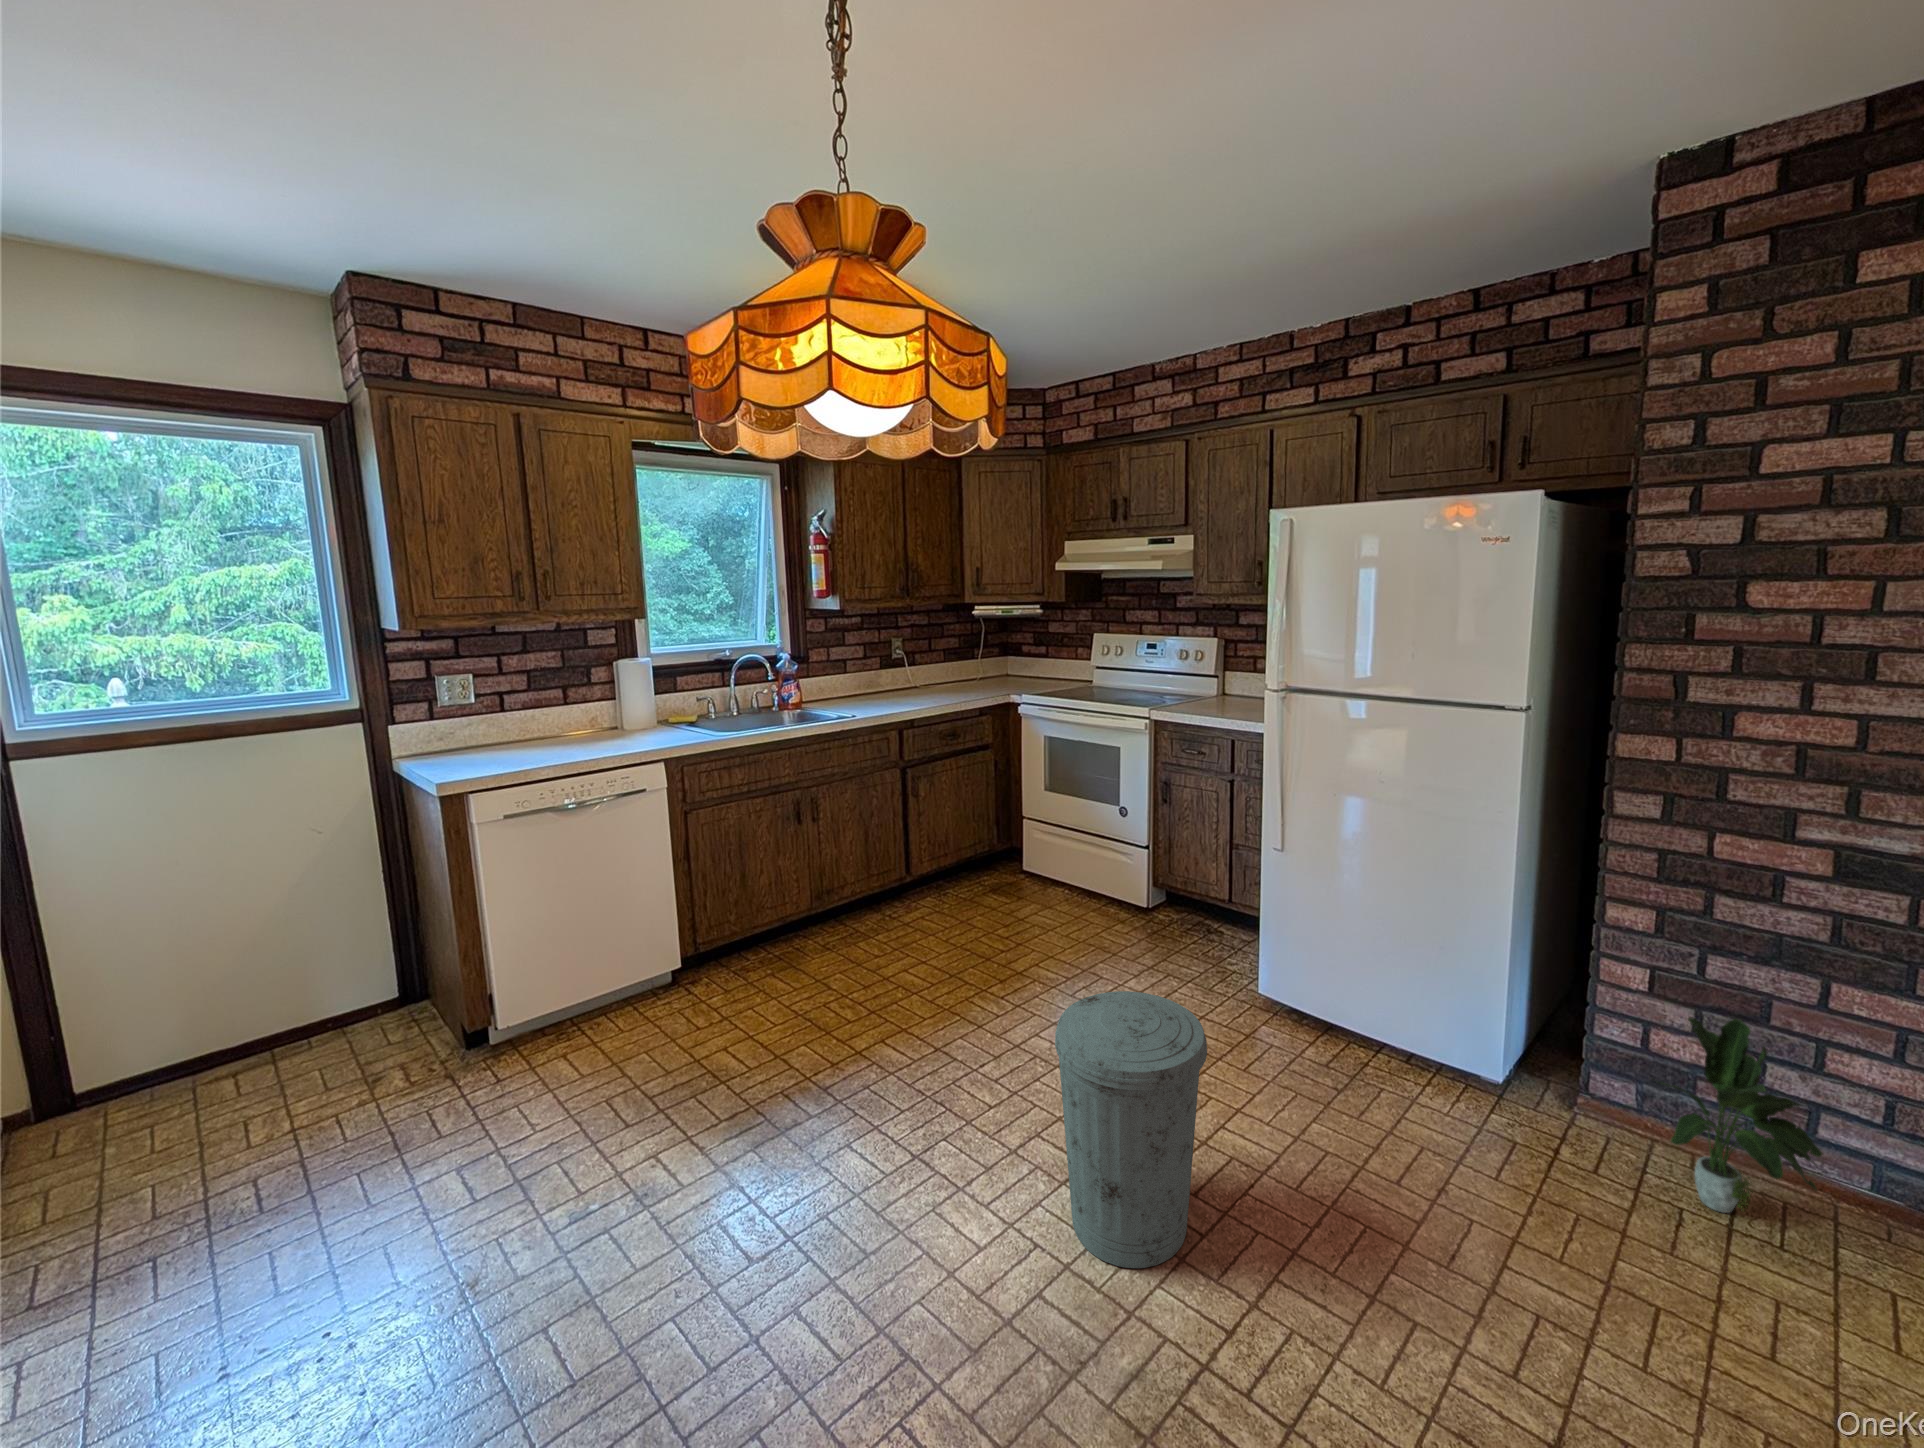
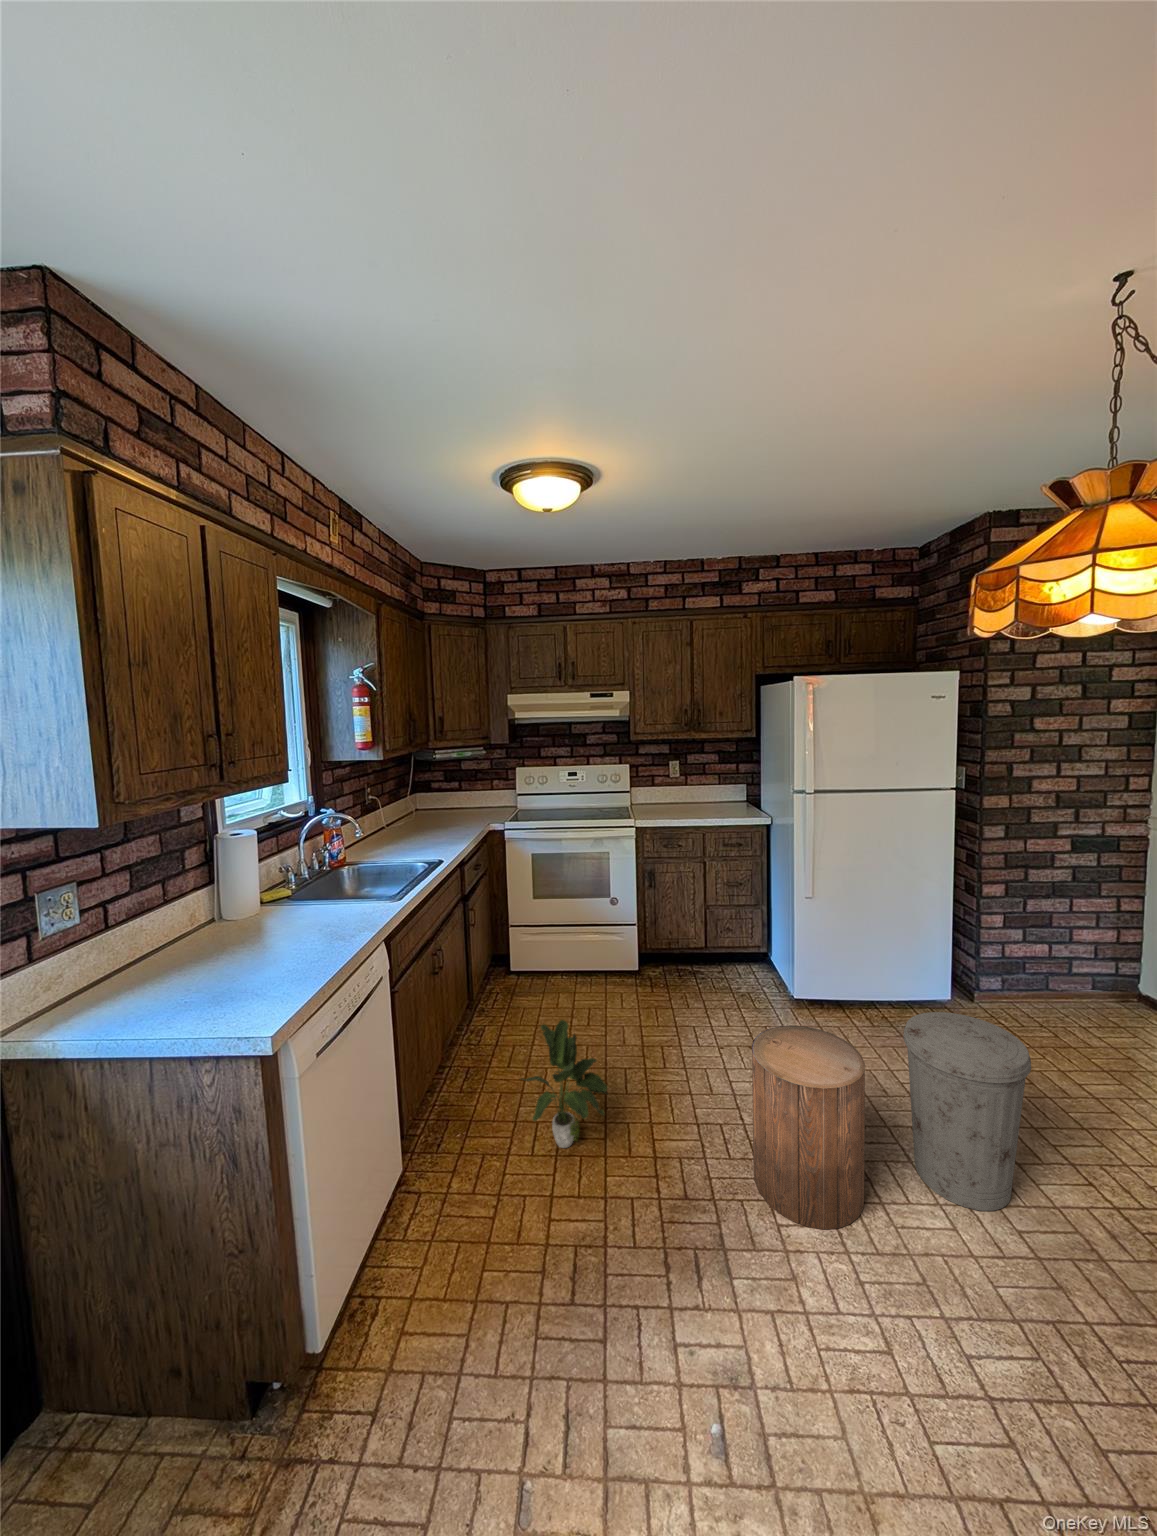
stool: none [897,946,1027,1176] -> present [752,1026,865,1229]
potted plant: present [1658,1017,1822,1213] -> present [521,1020,608,1148]

